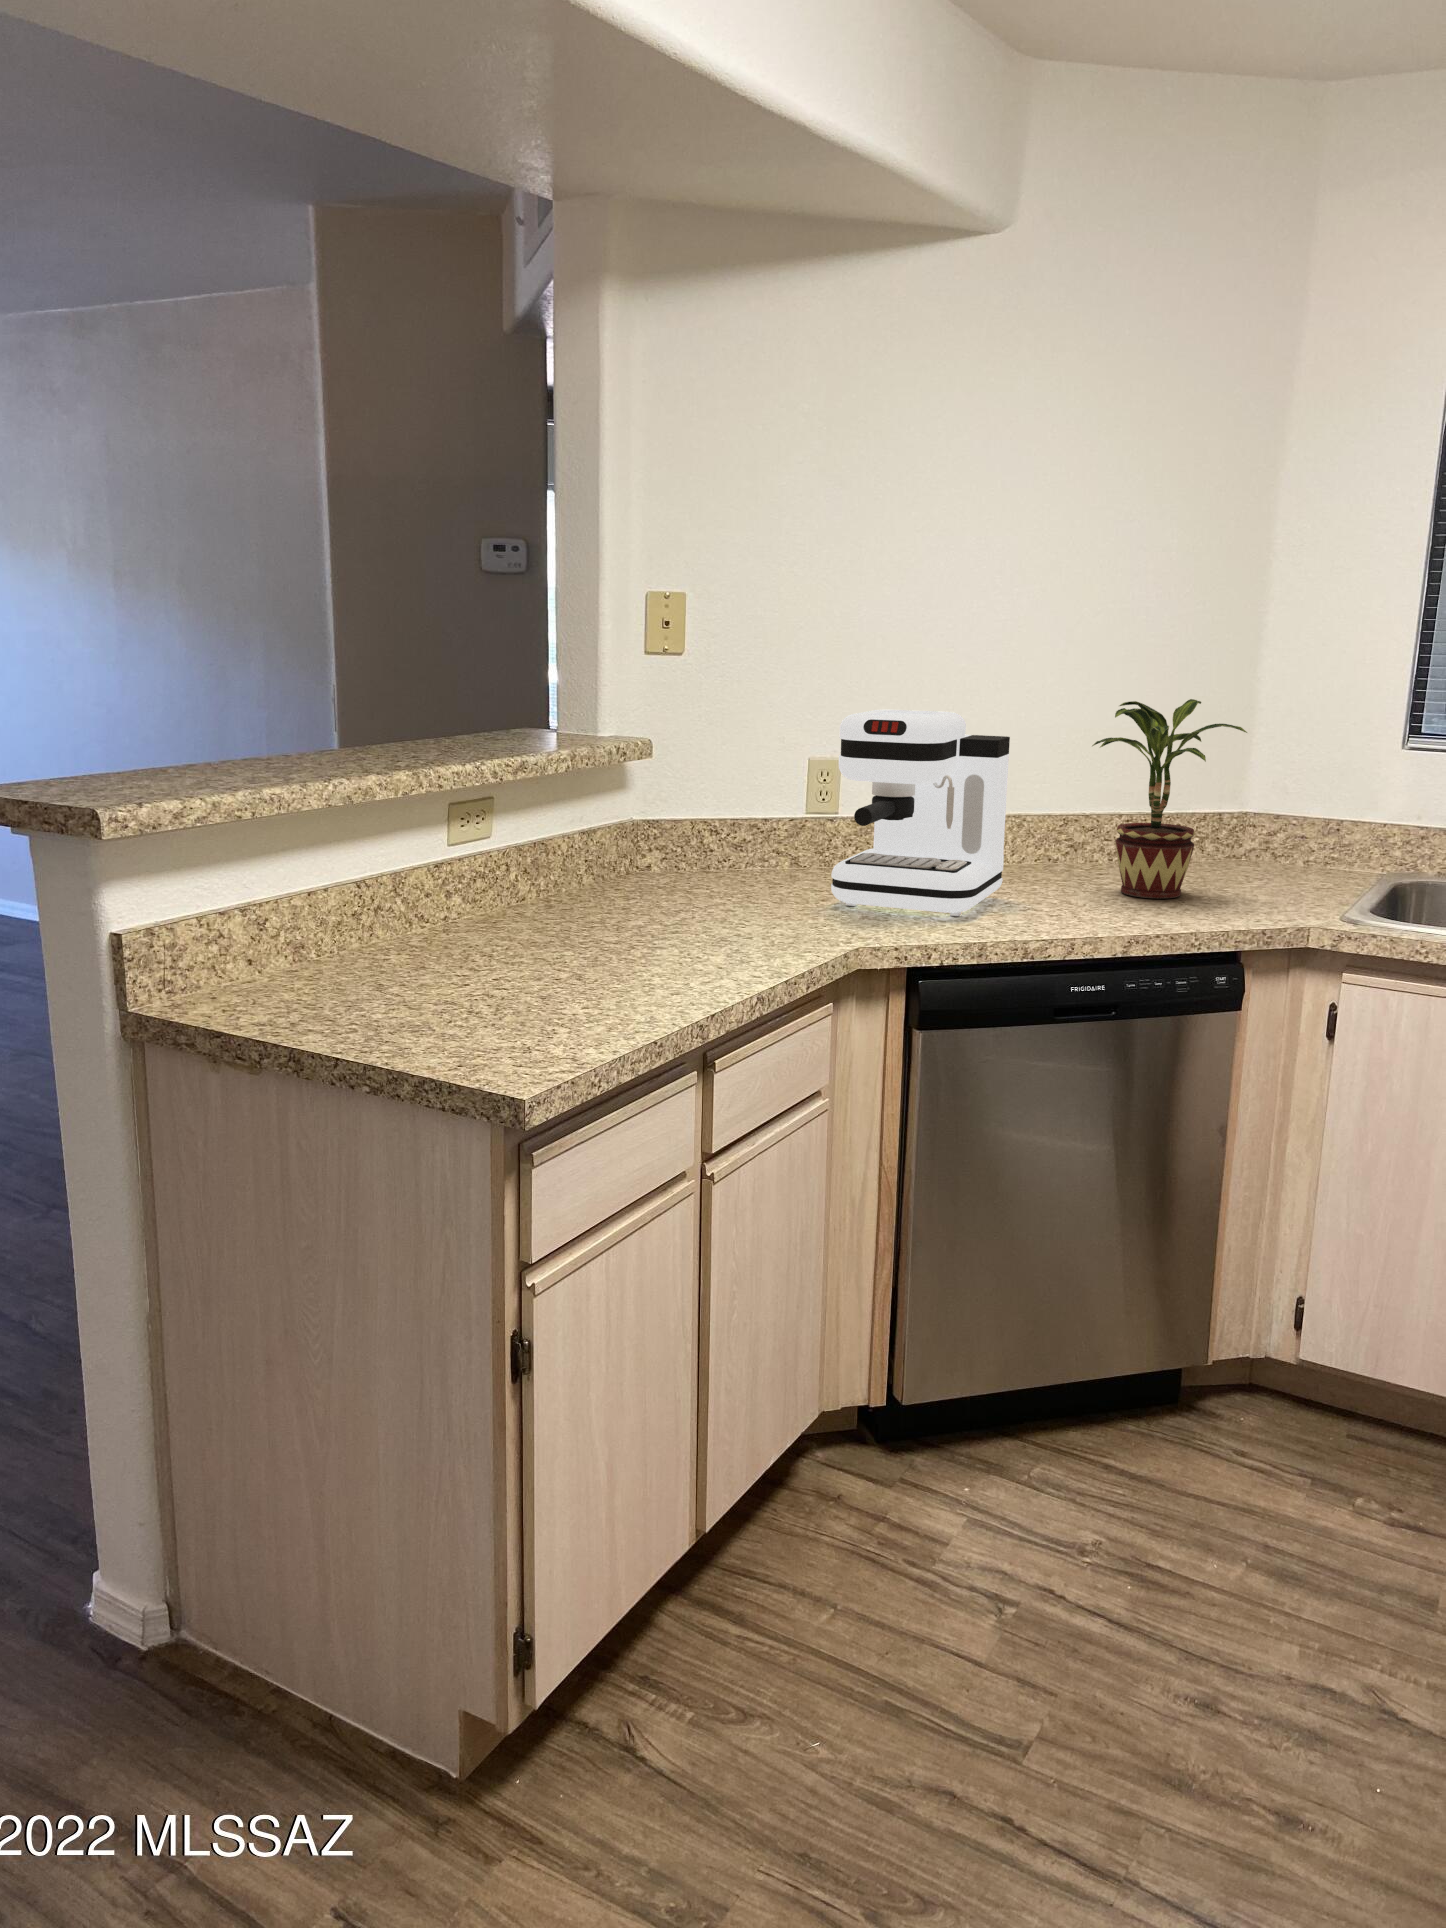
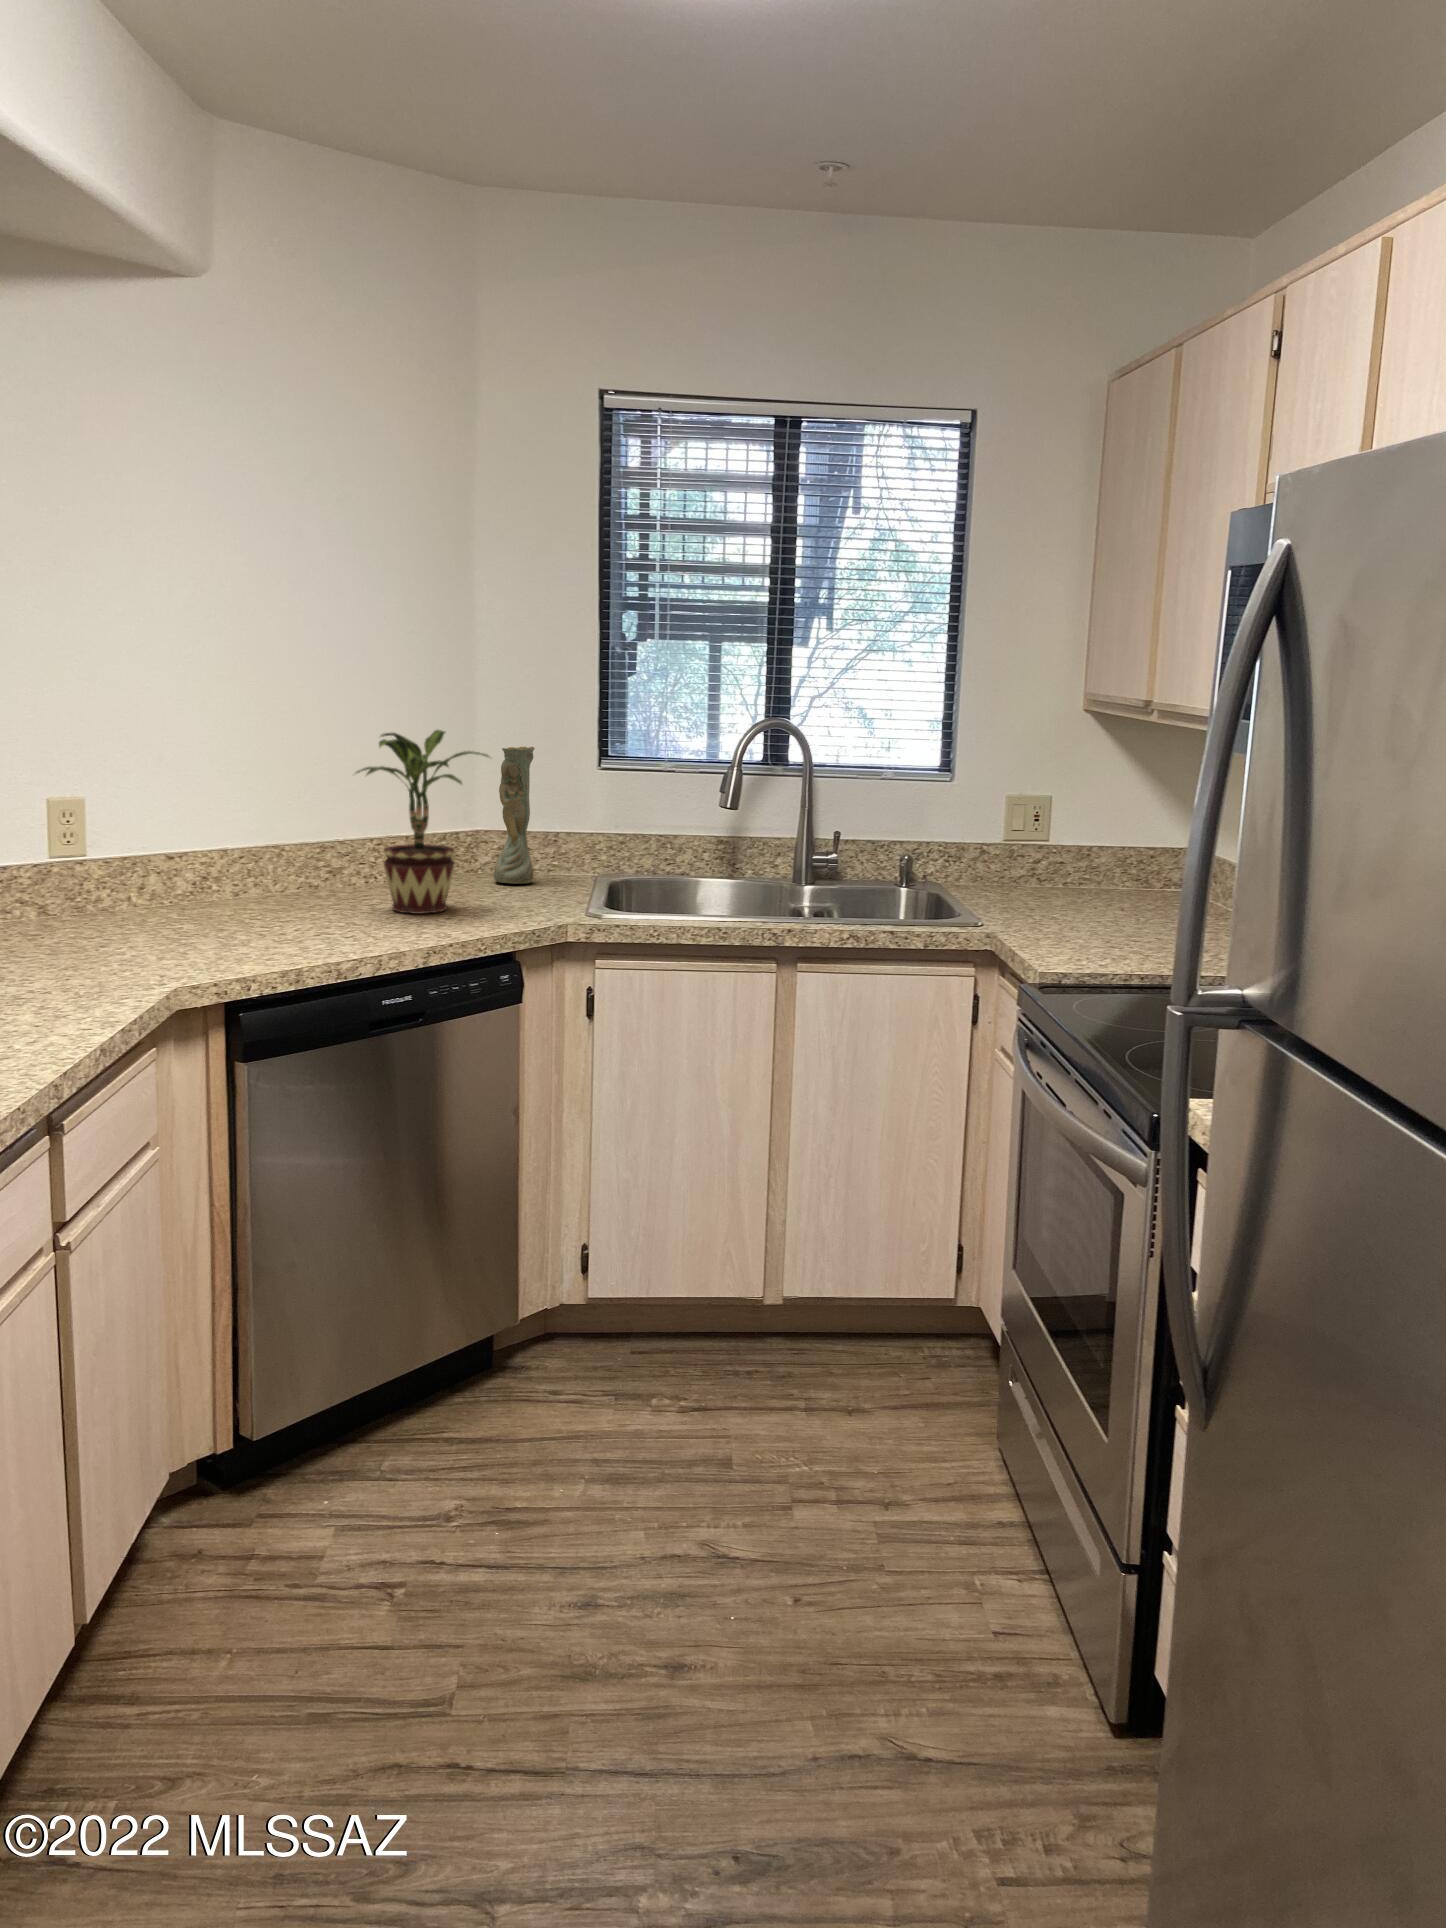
coffee maker: present [831,710,1010,916] -> none [110,745,286,947]
vase: none [1254,721,1317,875] -> present [494,747,535,884]

